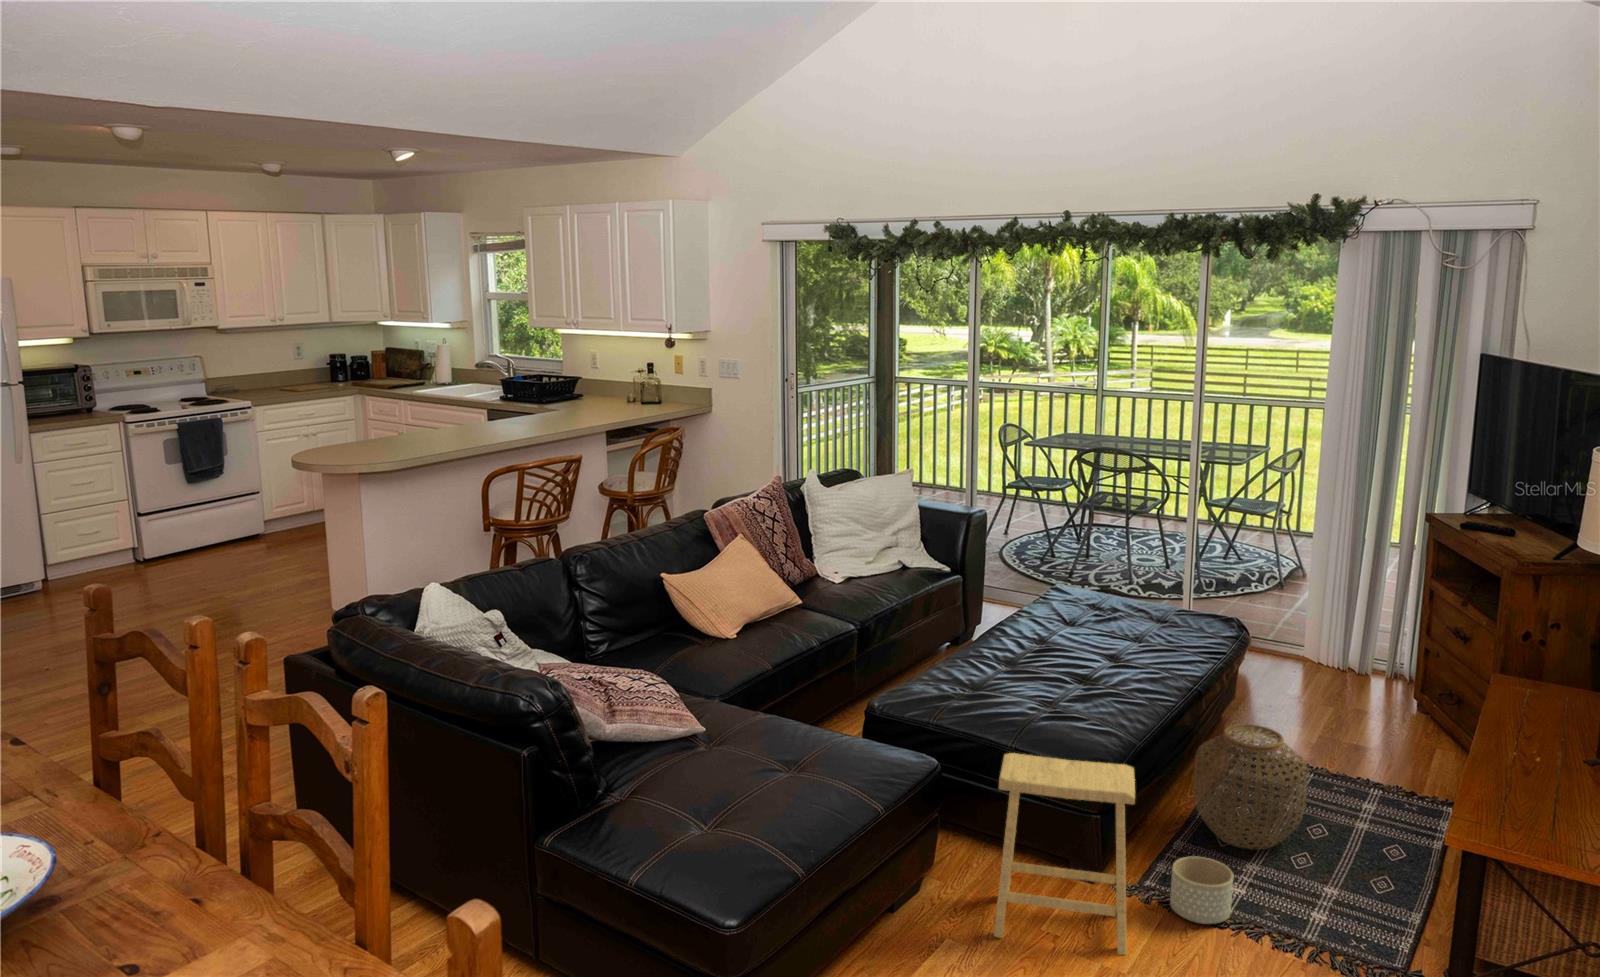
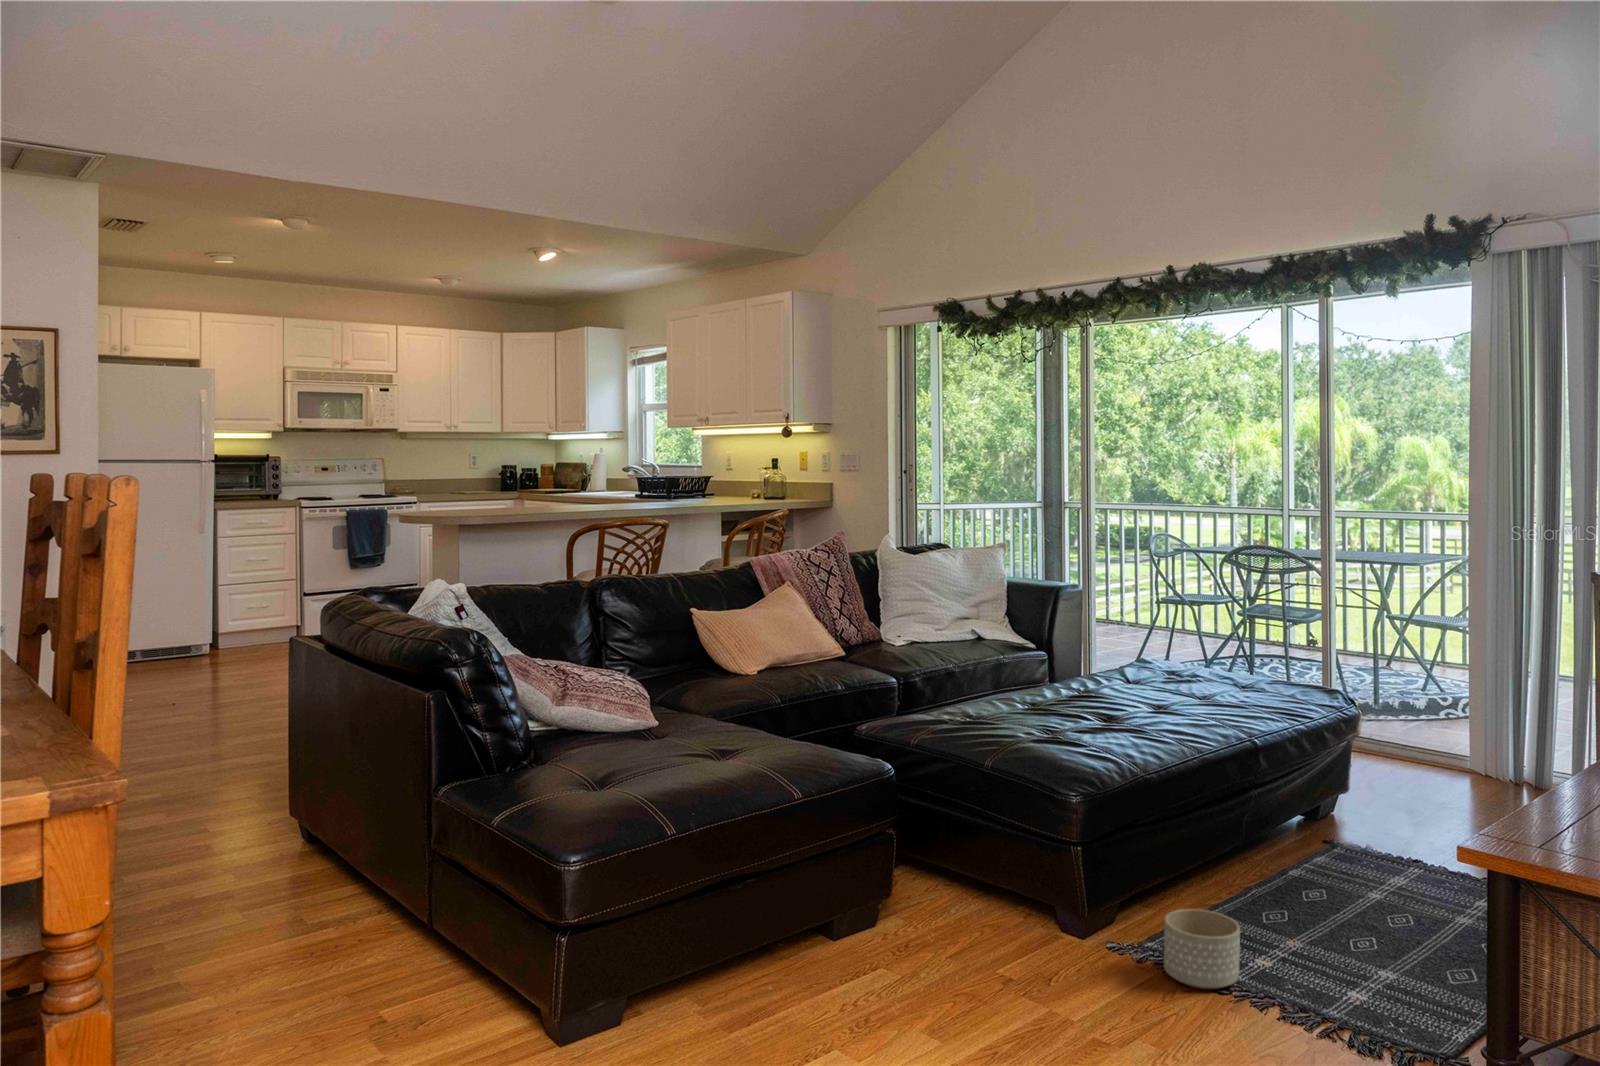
woven basket: present [1193,724,1309,849] -> none [1232,773,1374,927]
footstool: present [994,753,1135,955] -> none [932,762,1107,1008]

